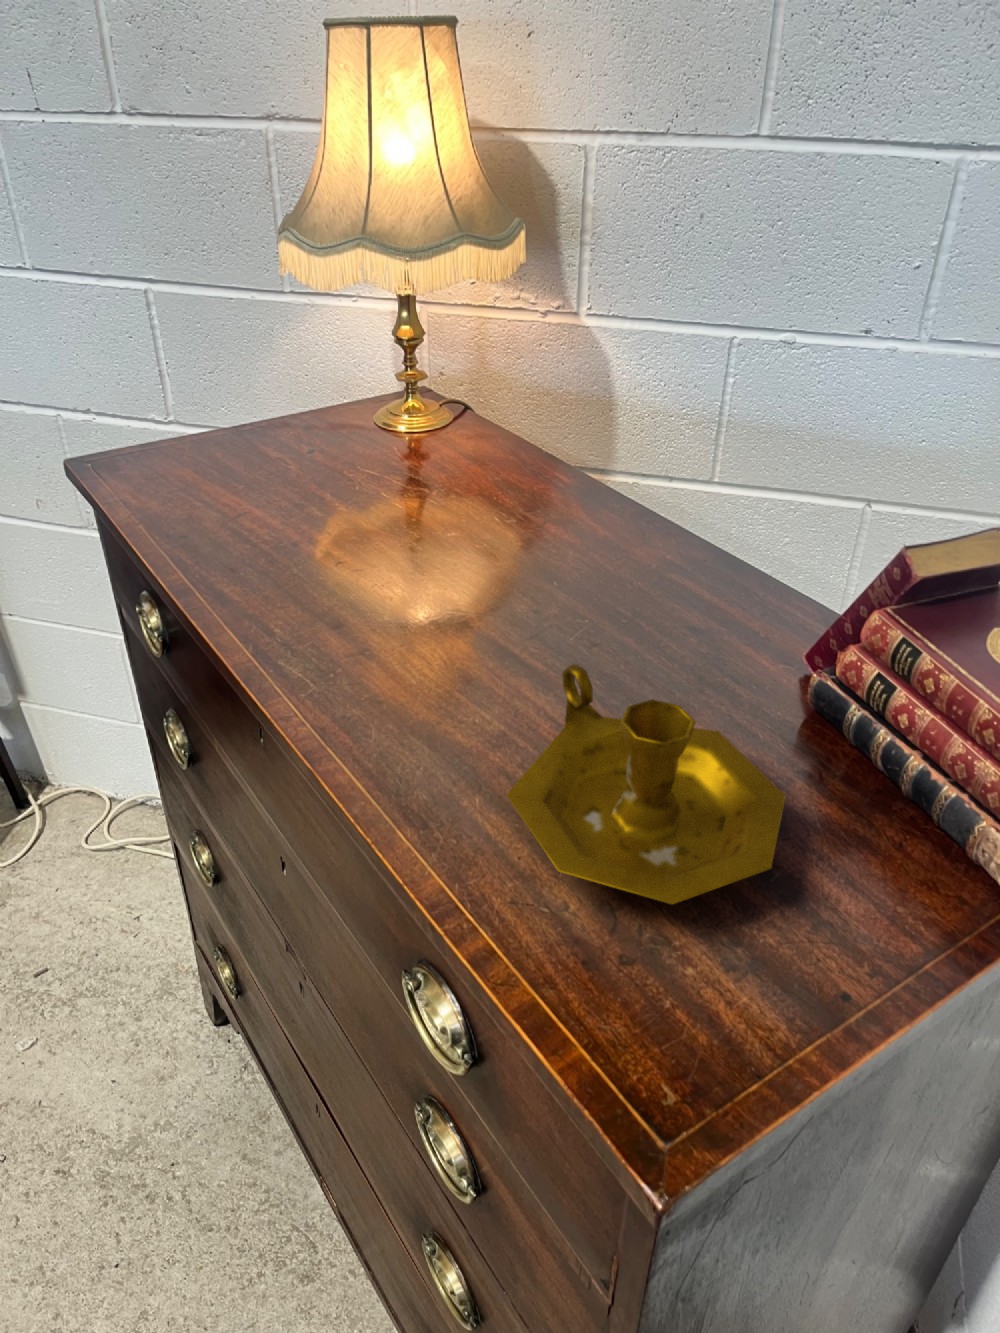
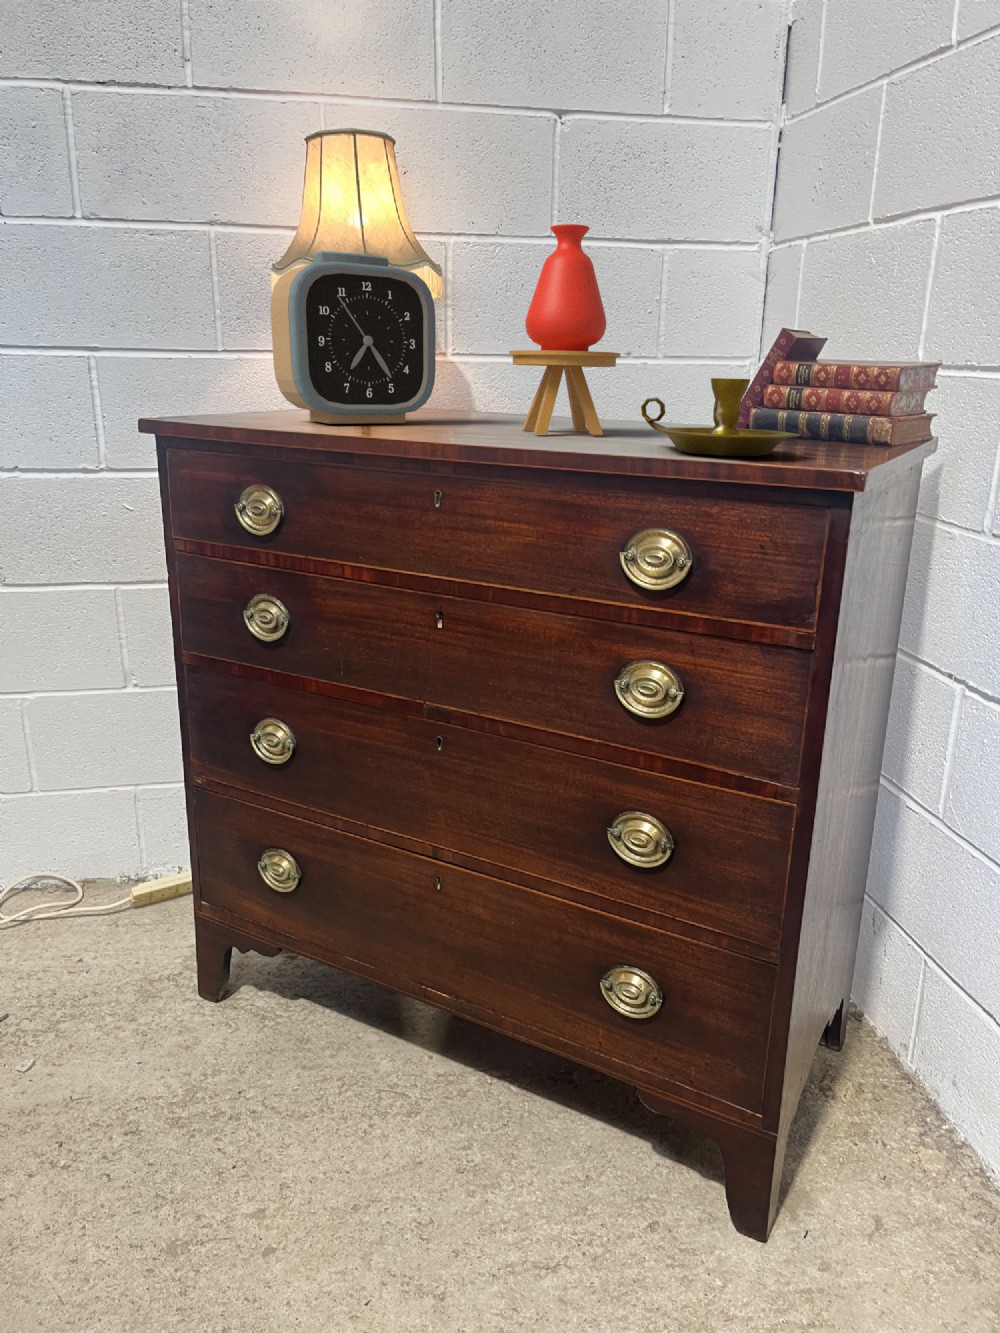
alarm clock: none [177,254,421,509] -> present [270,251,436,424]
vase: none [457,267,650,631] -> present [509,224,620,435]

